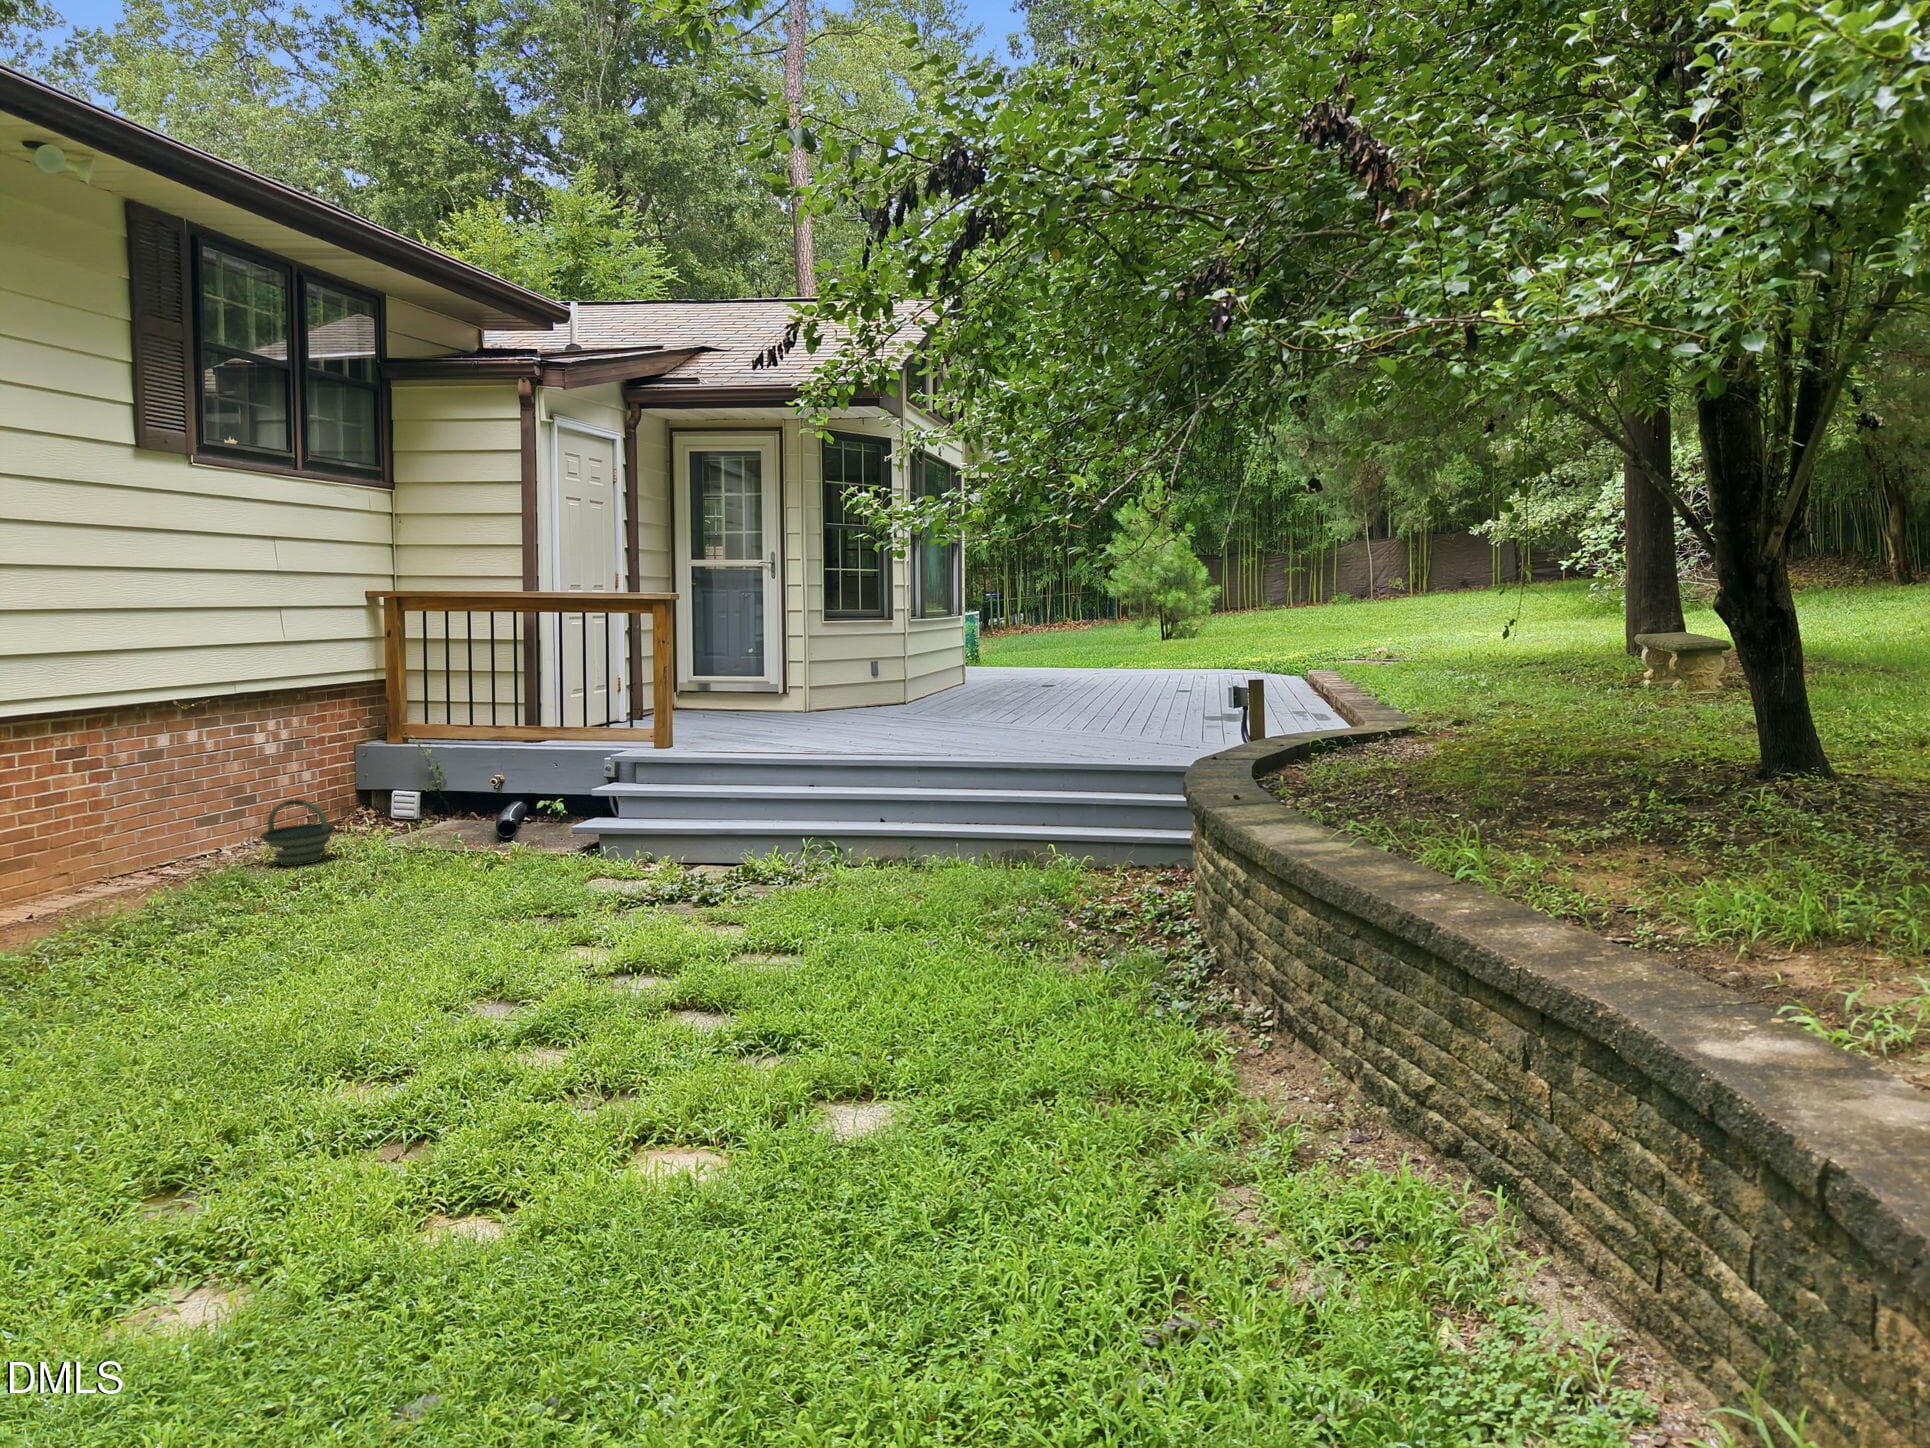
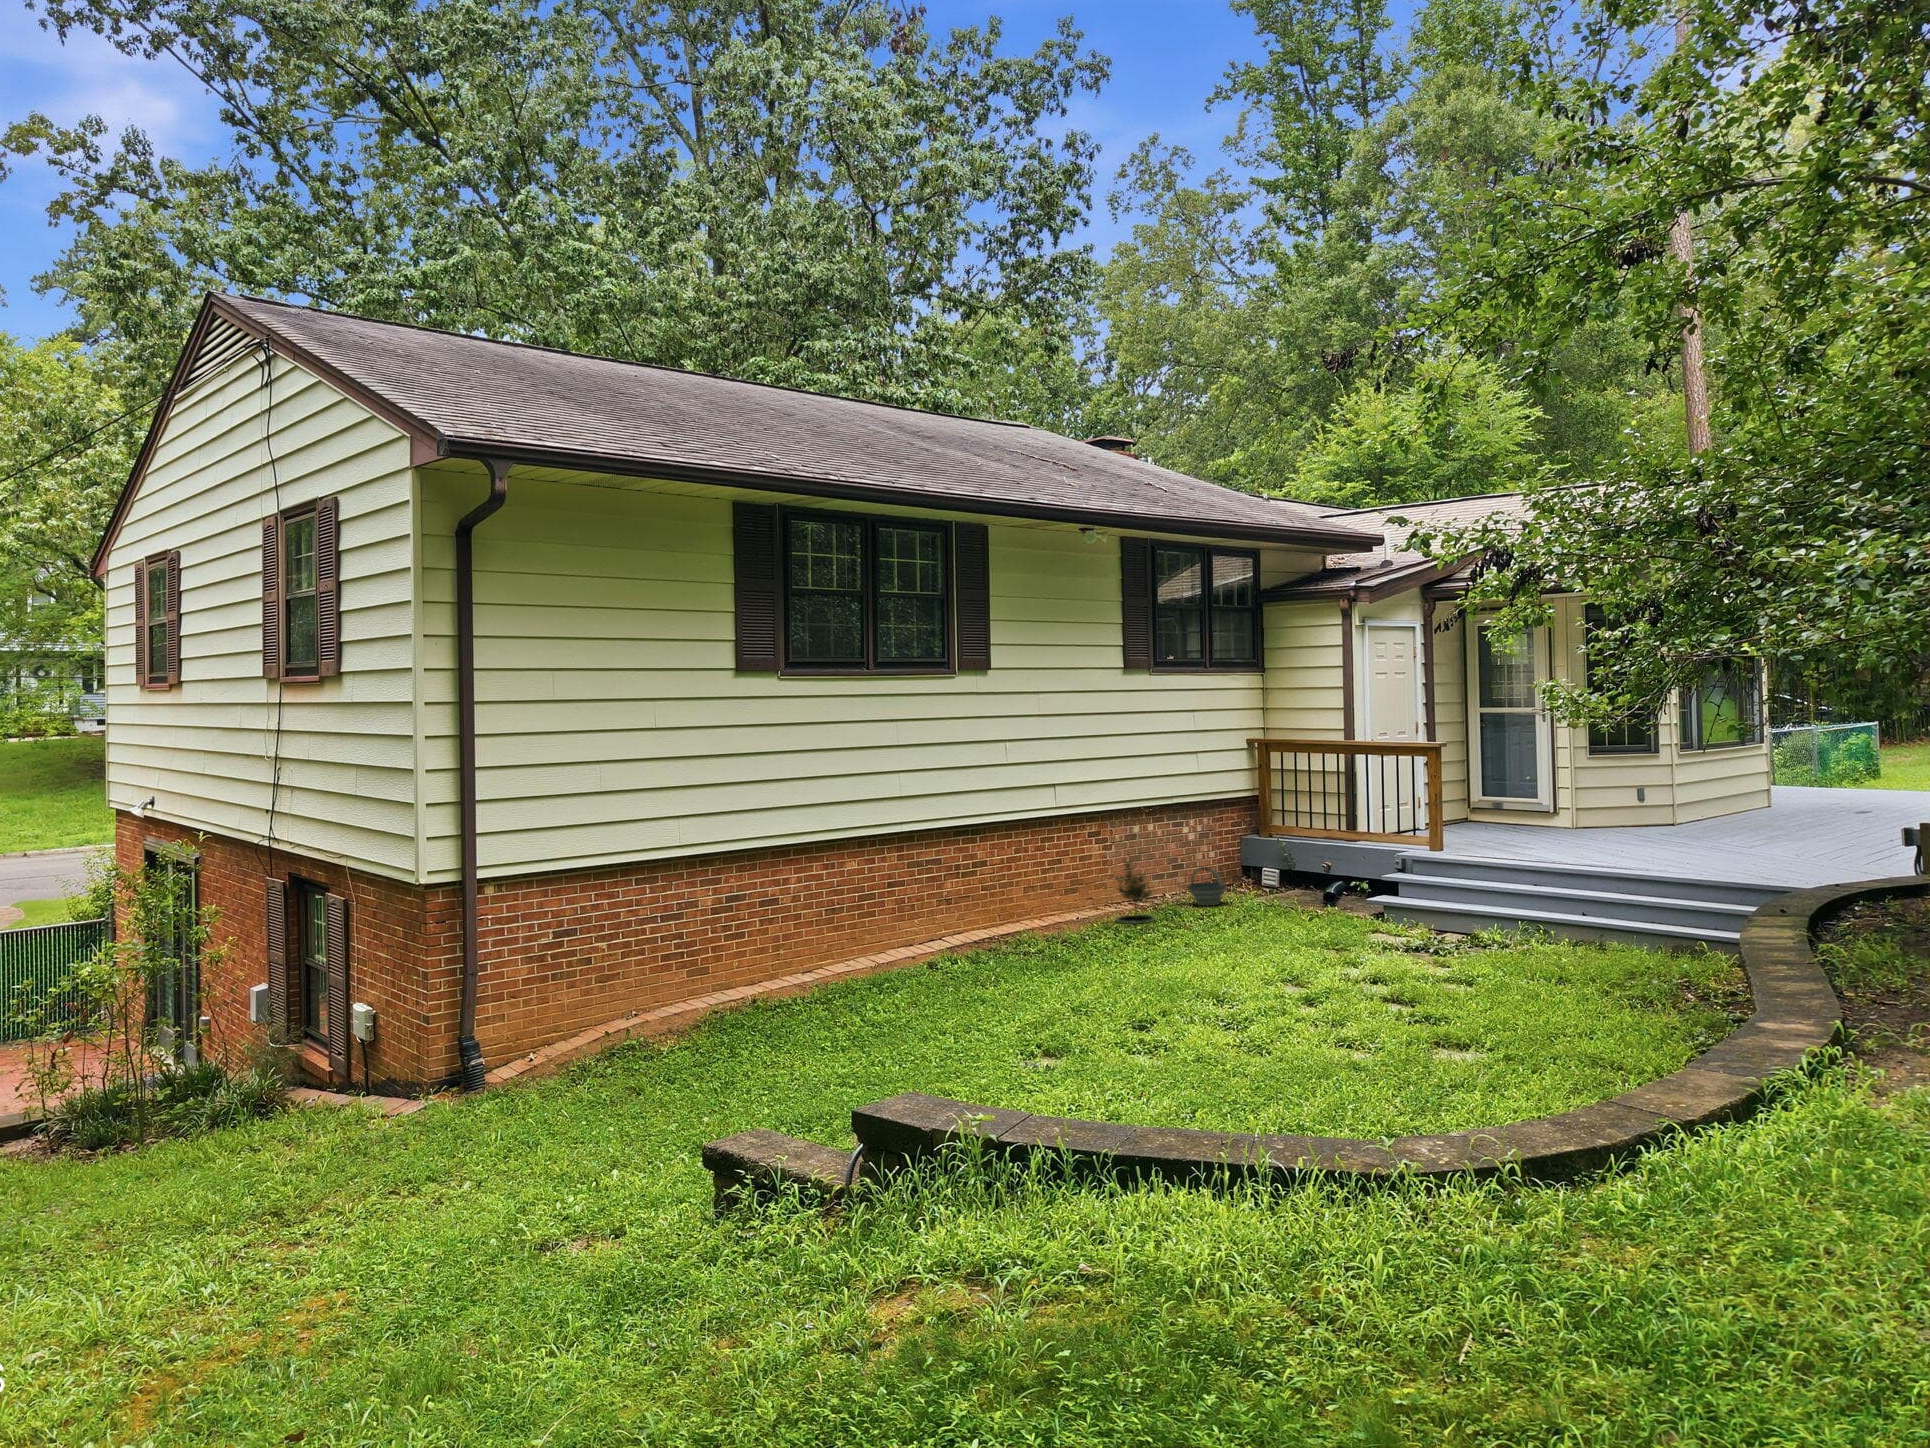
potted tree: none [105,783,201,916] -> present [1113,859,1154,924]

